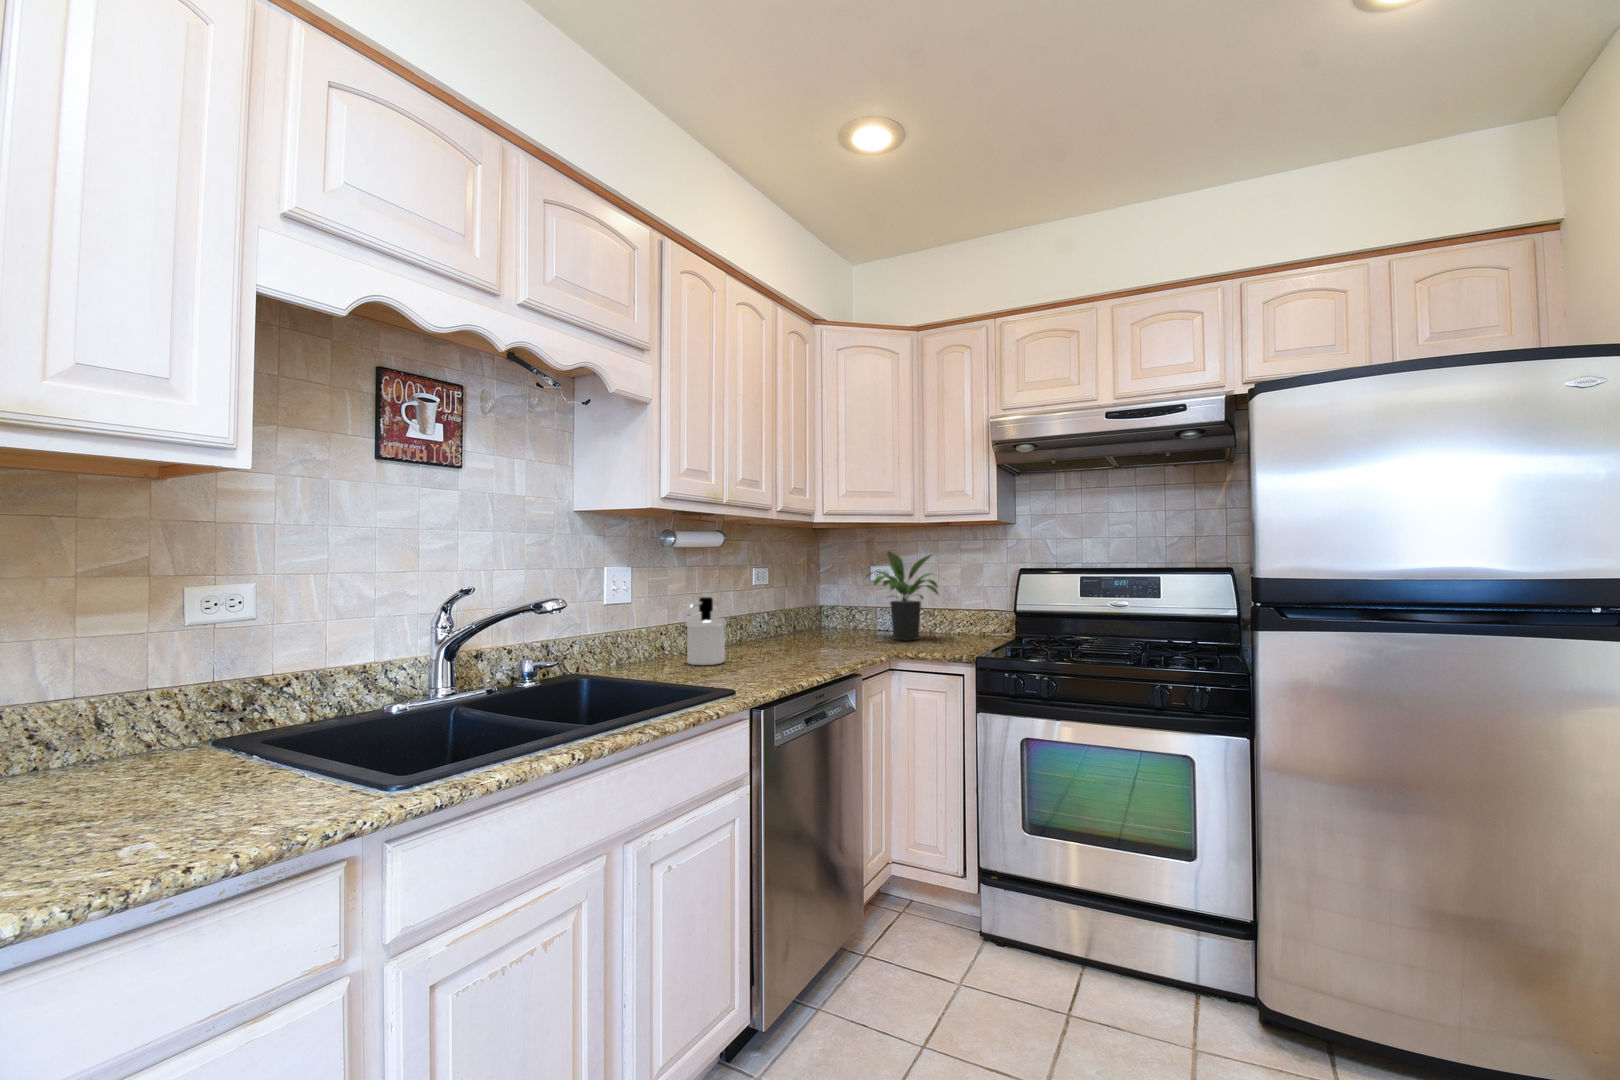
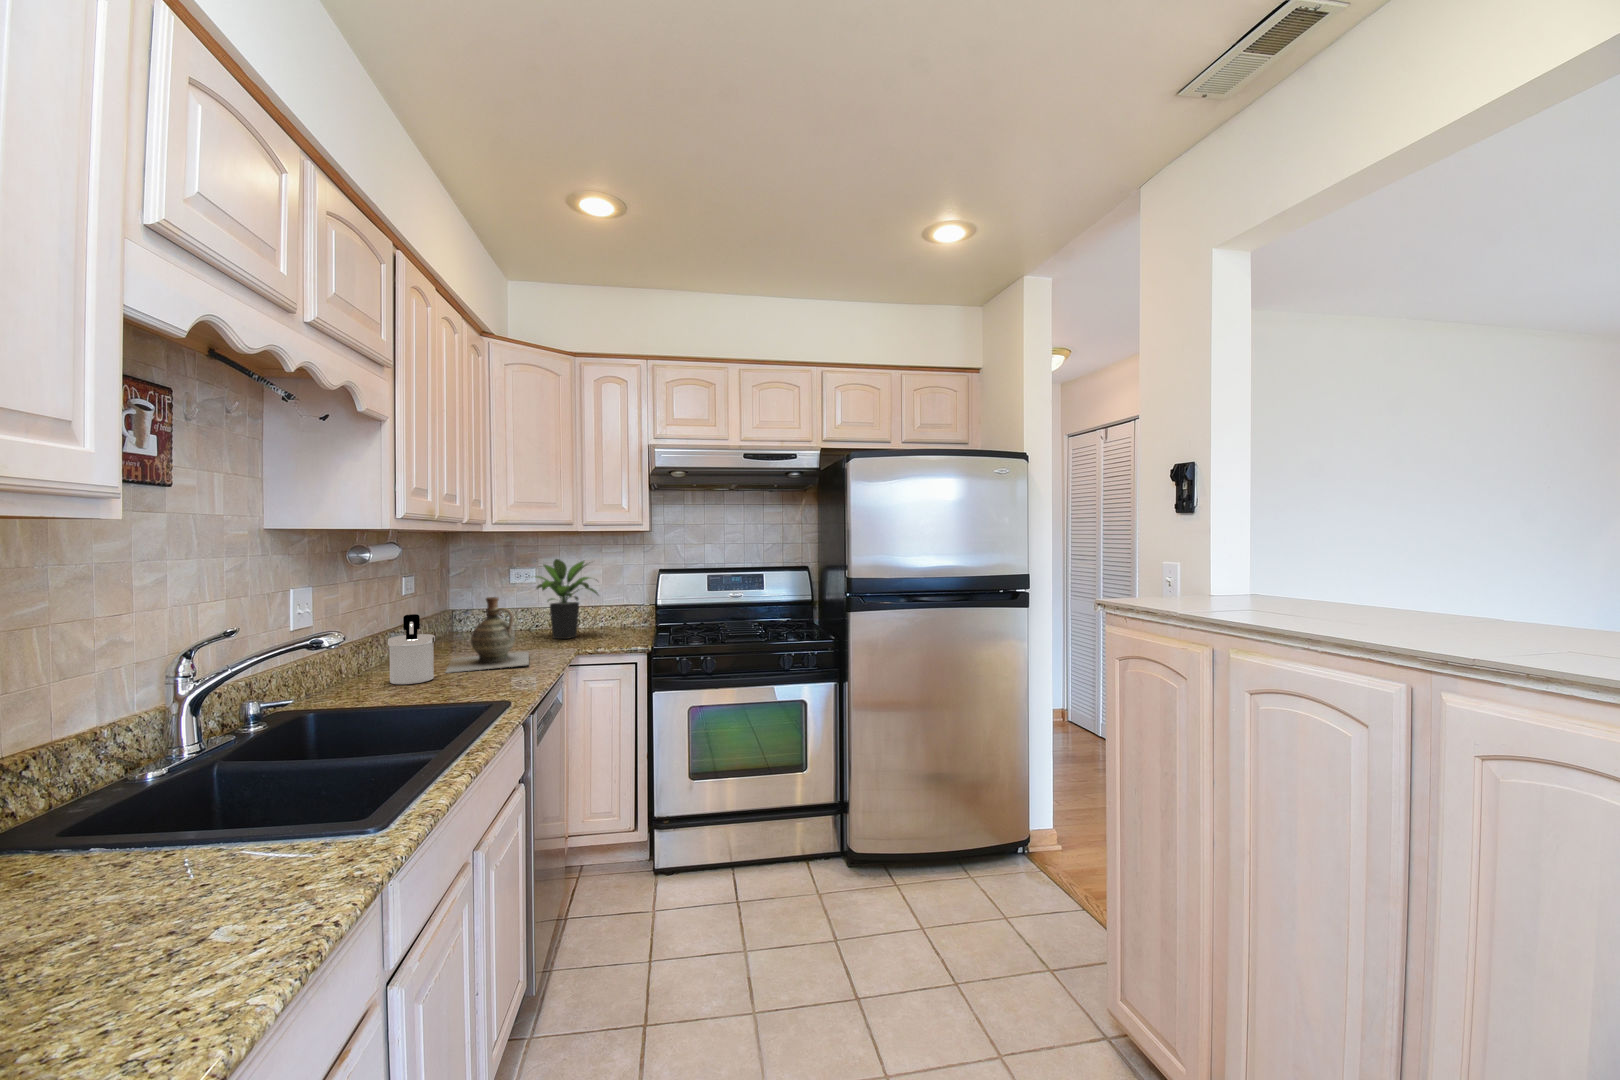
ceramic jug: none [743,586,839,661] -> present [446,597,529,673]

